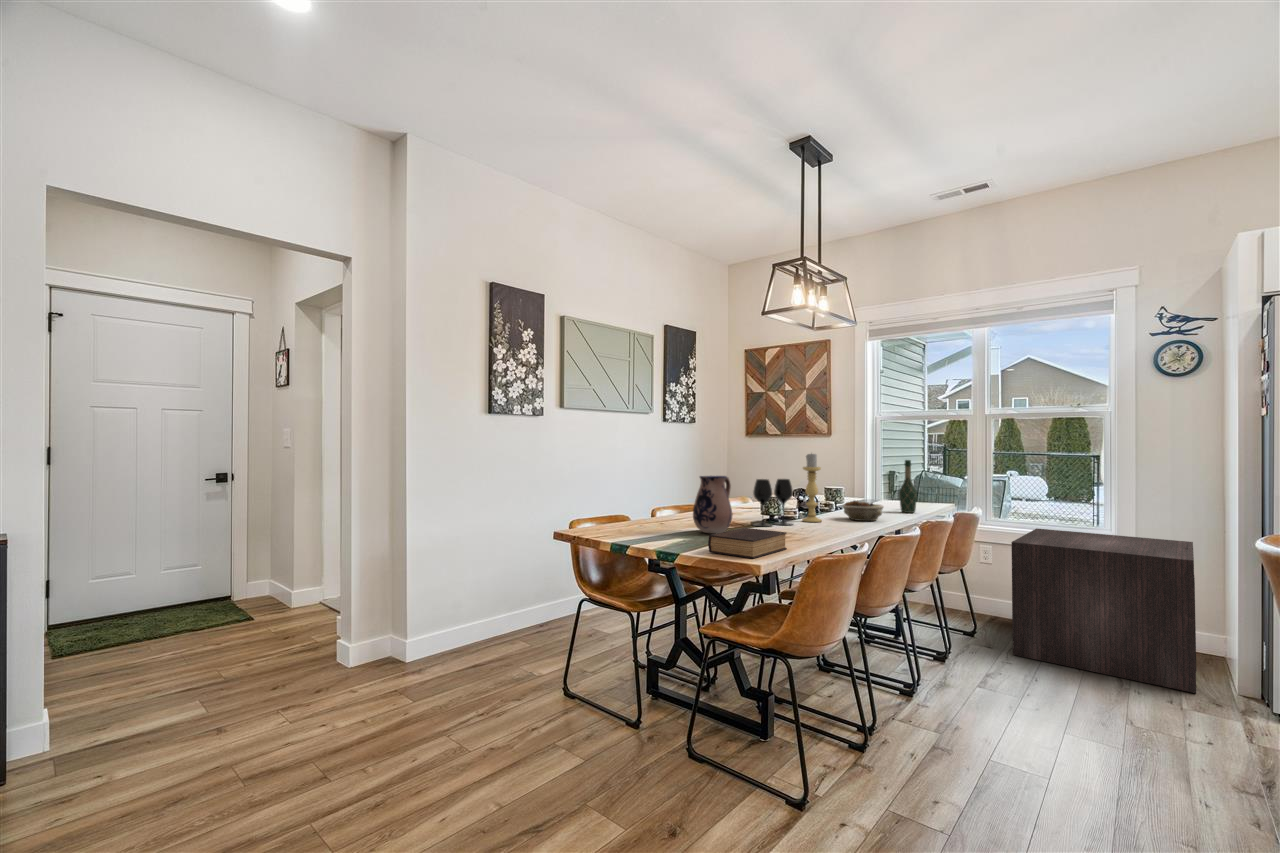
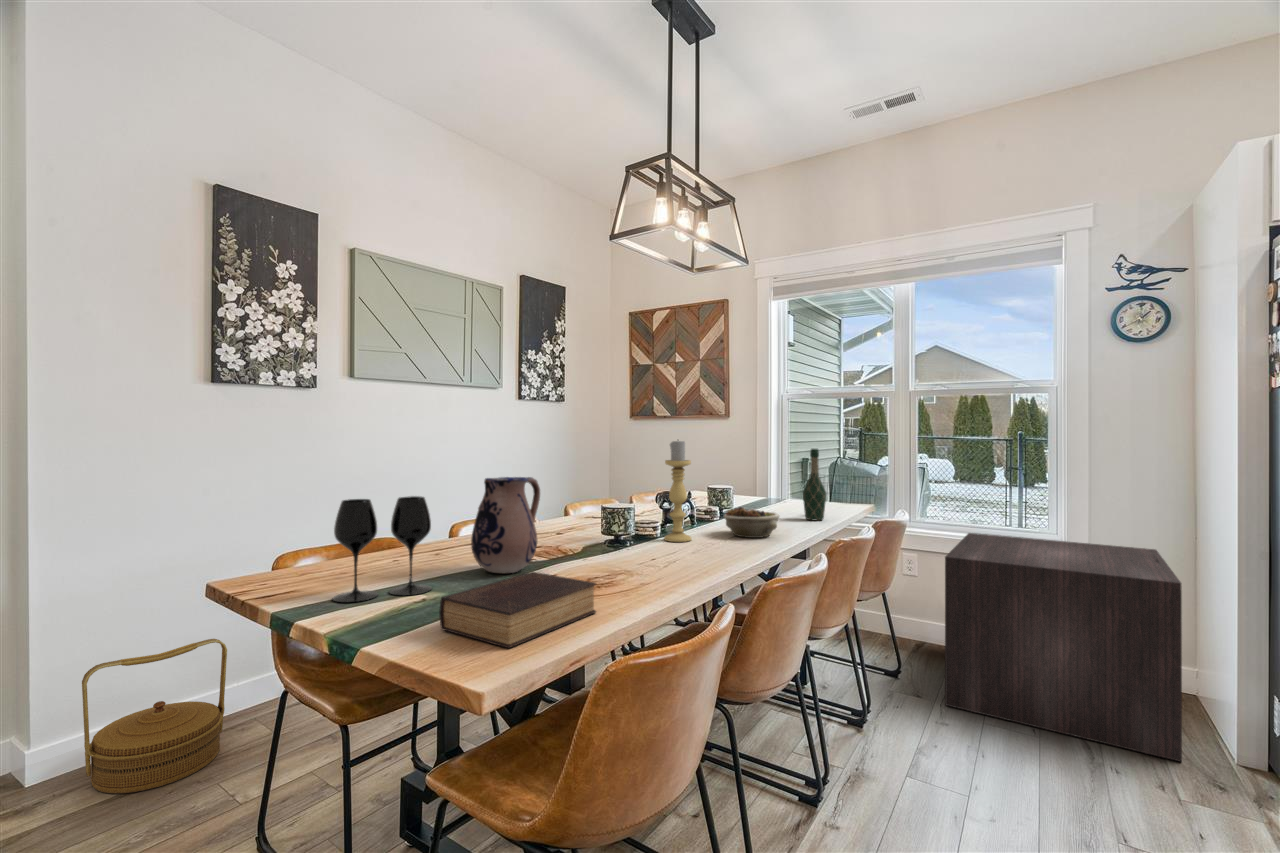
wine glass: present [753,479,793,526] -> present [333,496,432,602]
woven basket: none [437,581,506,670] -> present [82,639,227,794]

